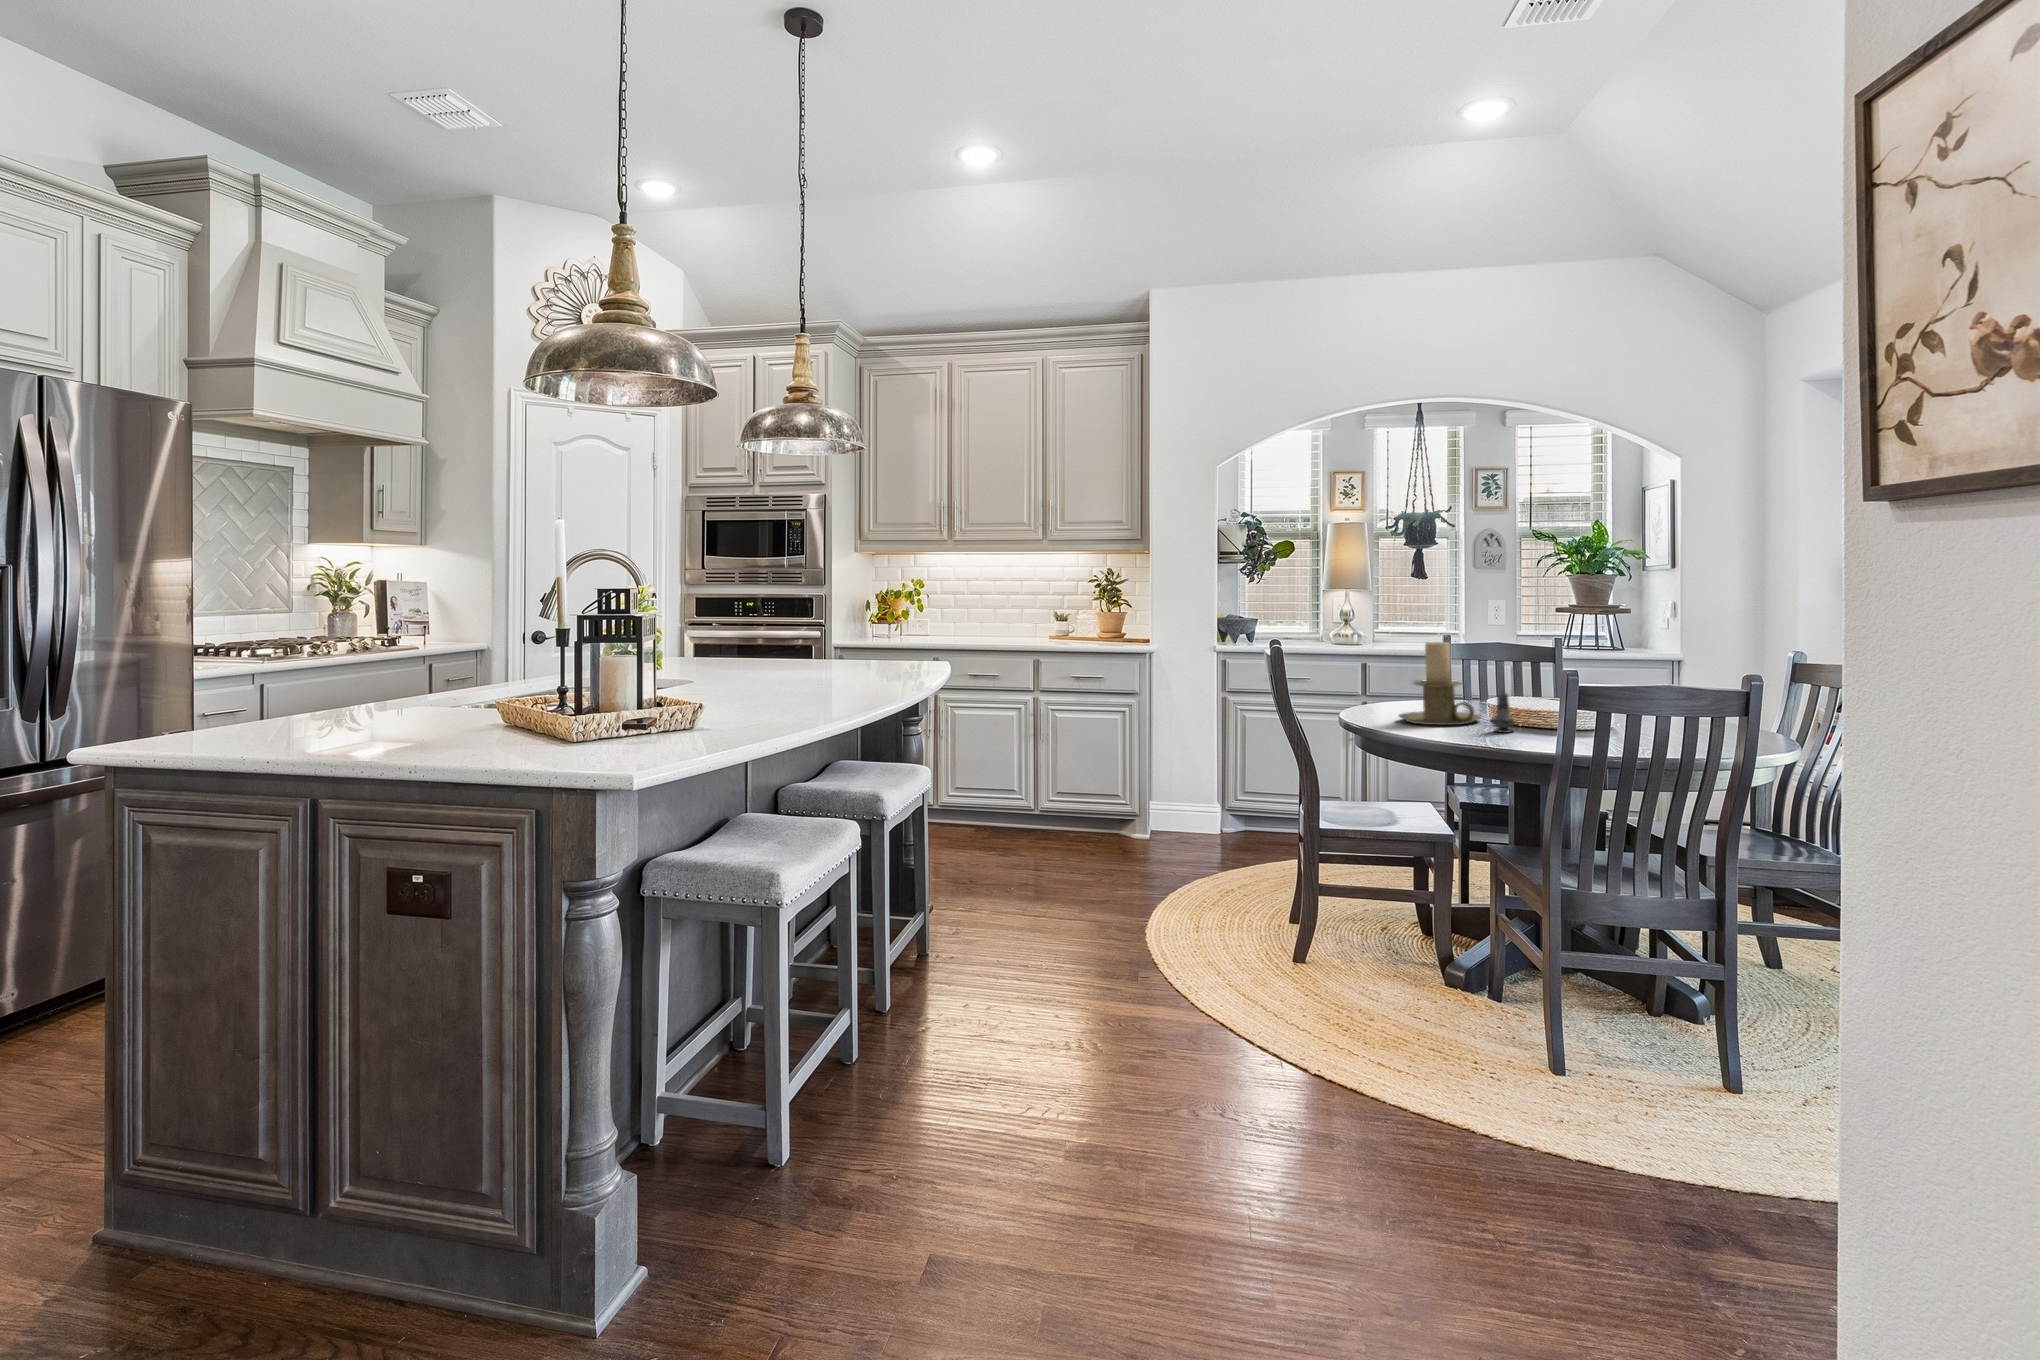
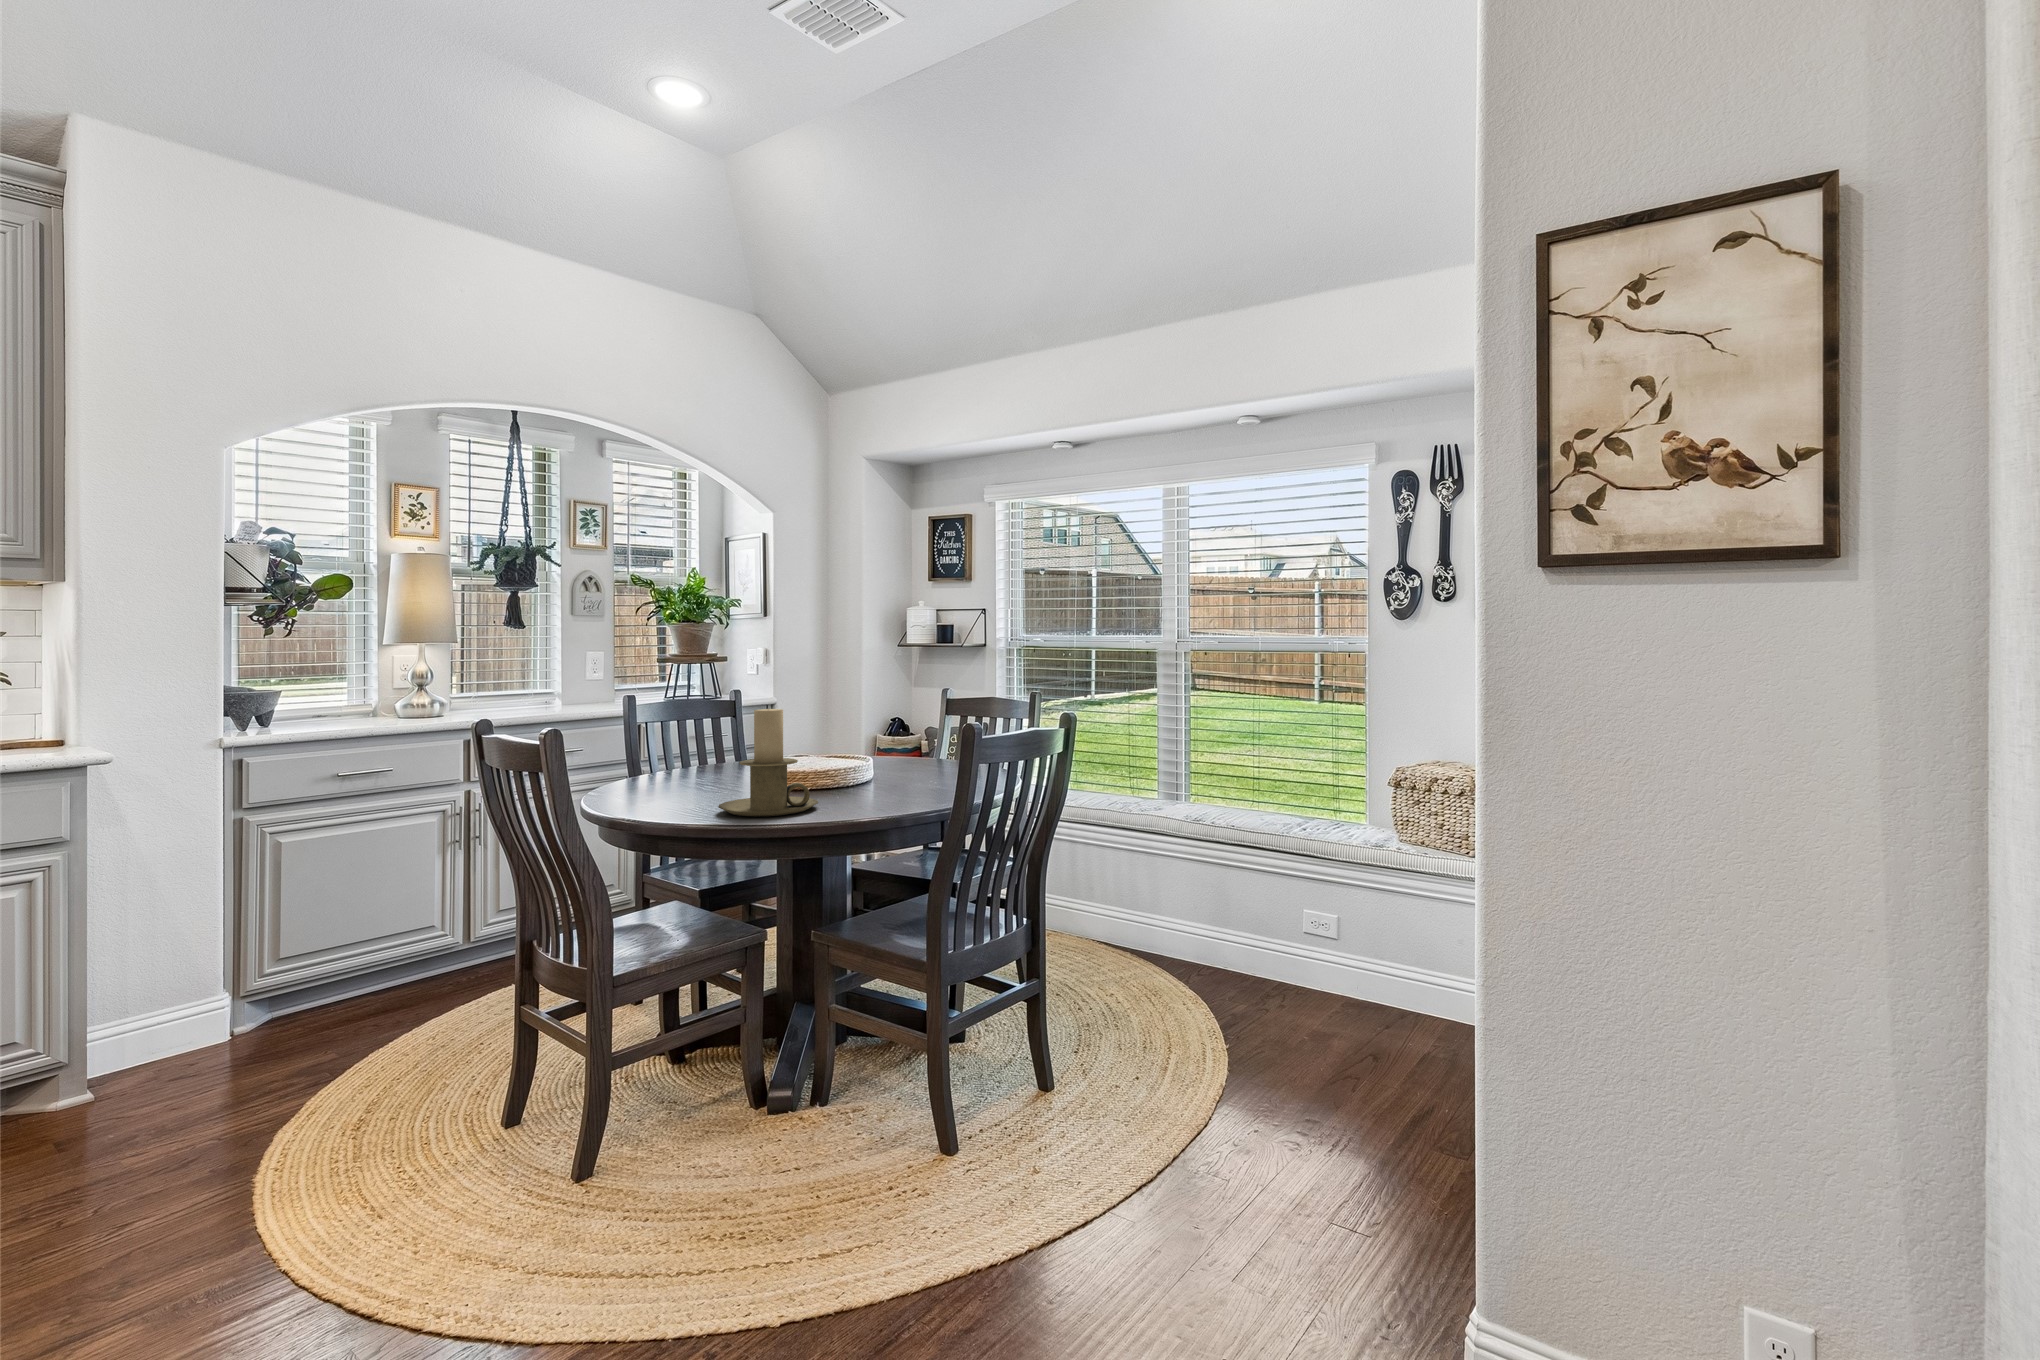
salt shaker: present [1493,691,1514,733] -> none [858,763,883,814]

